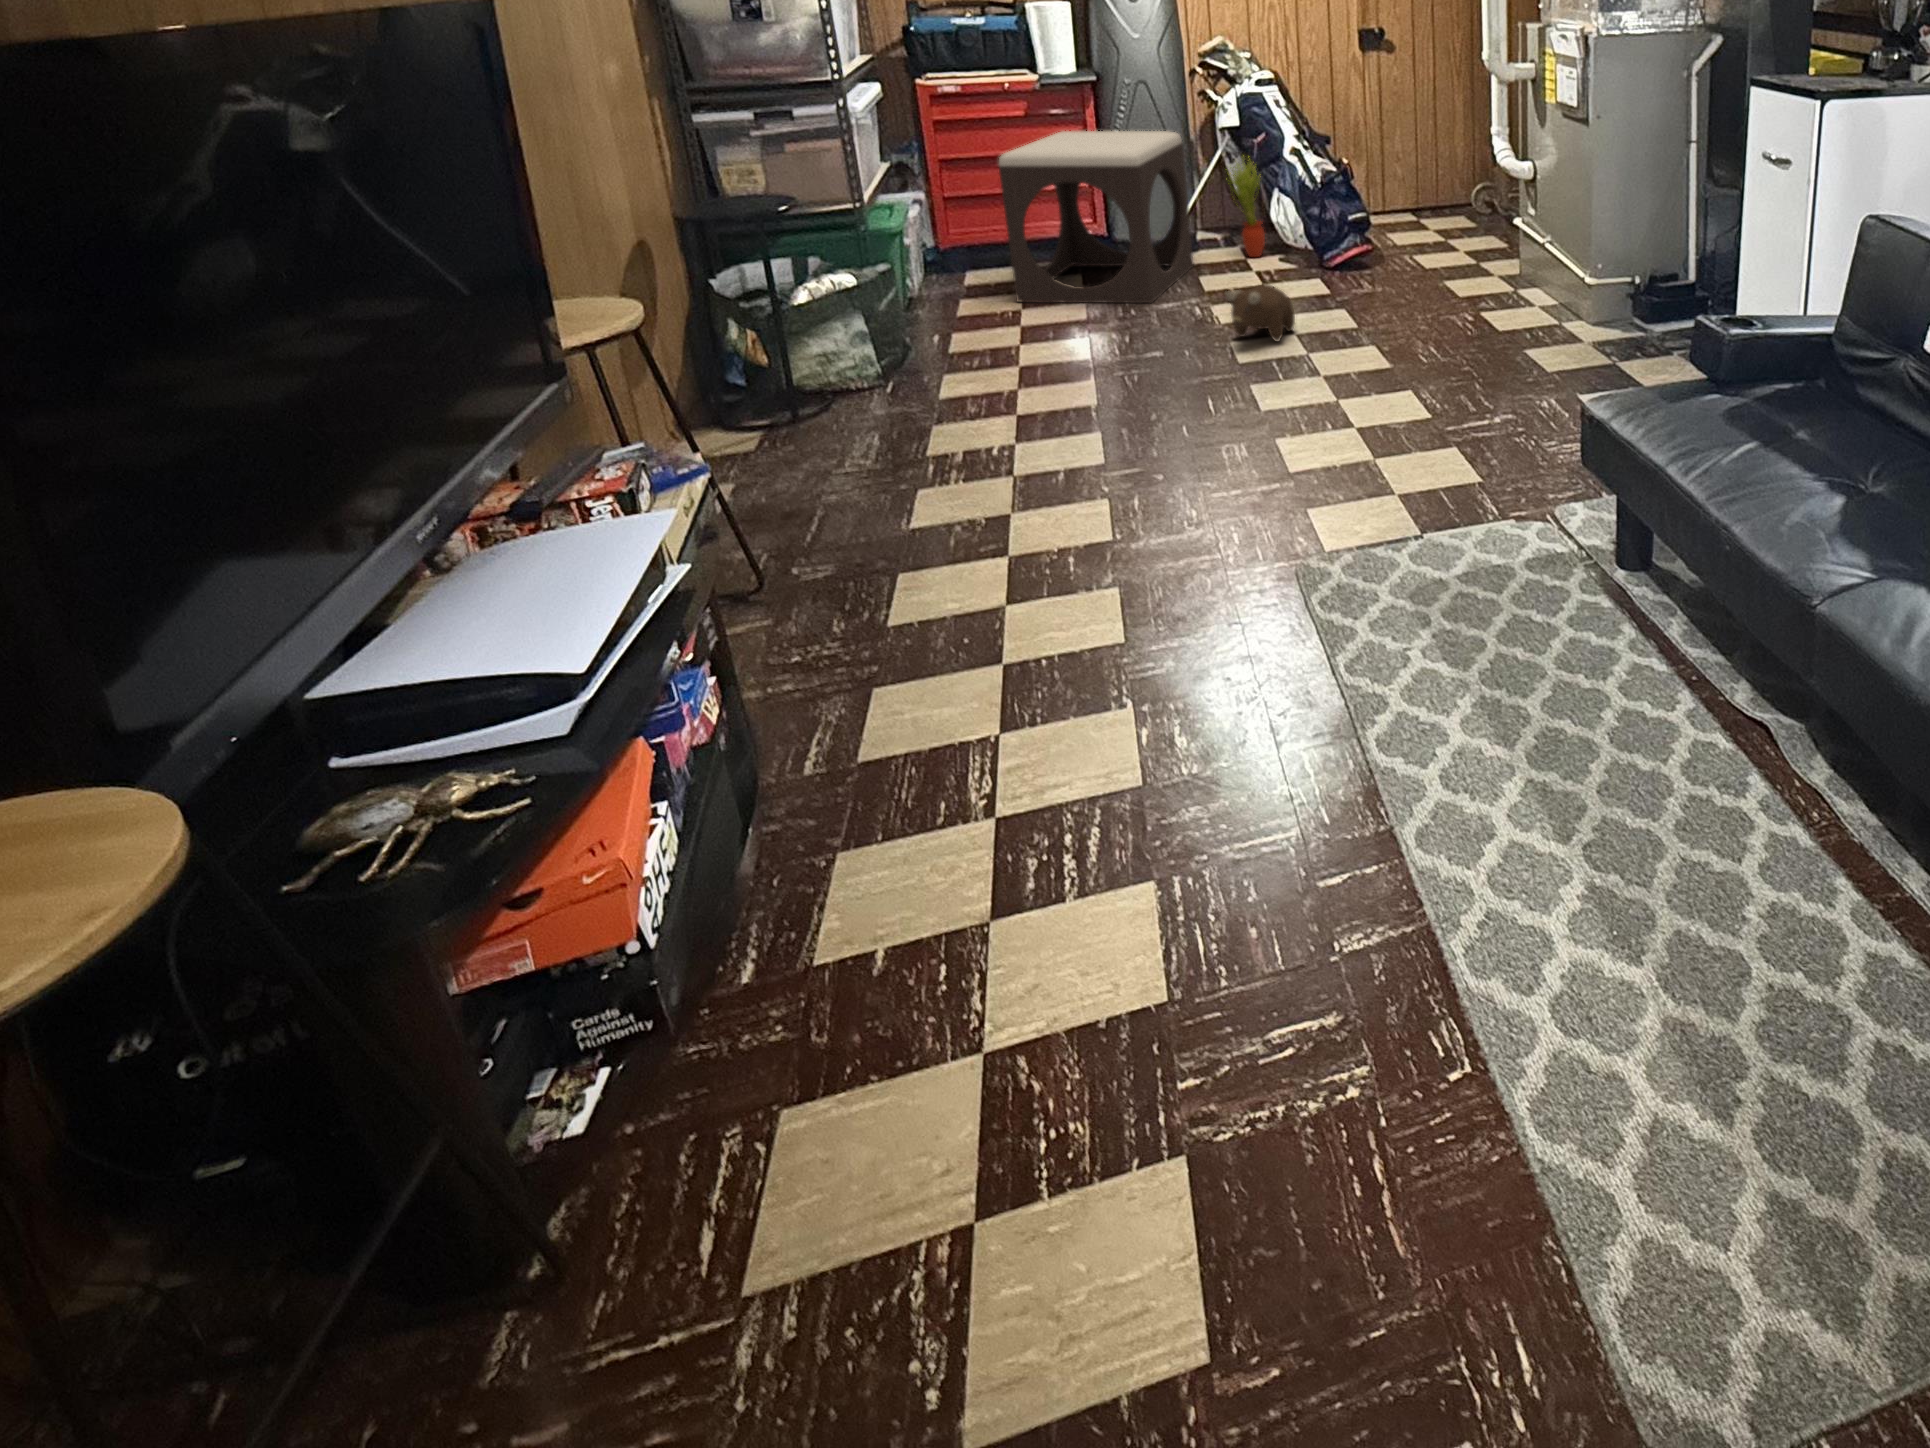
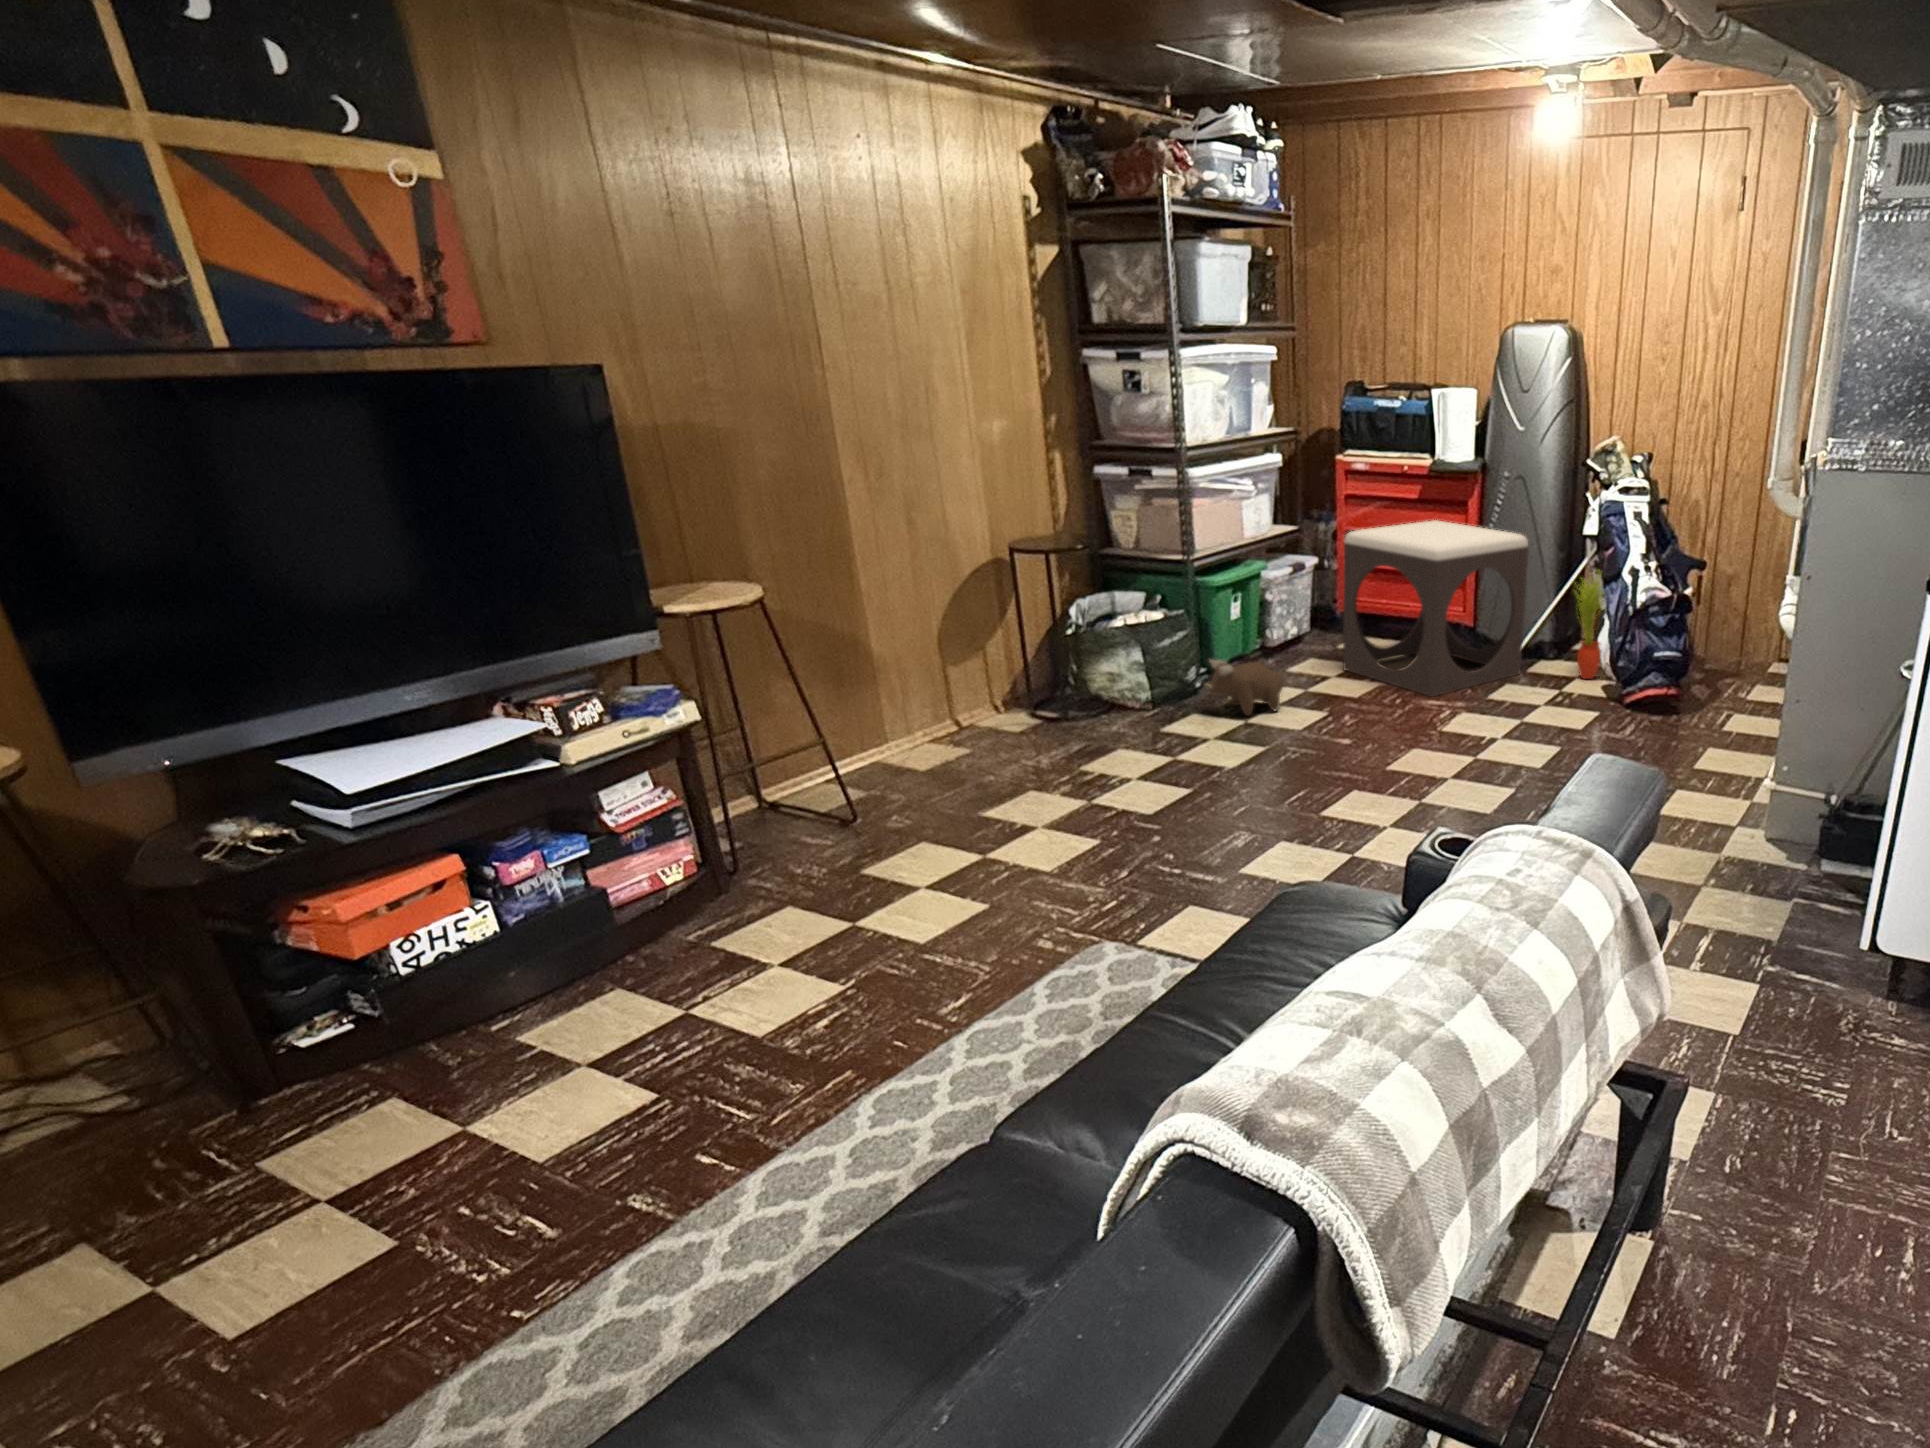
plush toy: present [1225,284,1295,341] -> present [1208,660,1284,716]

